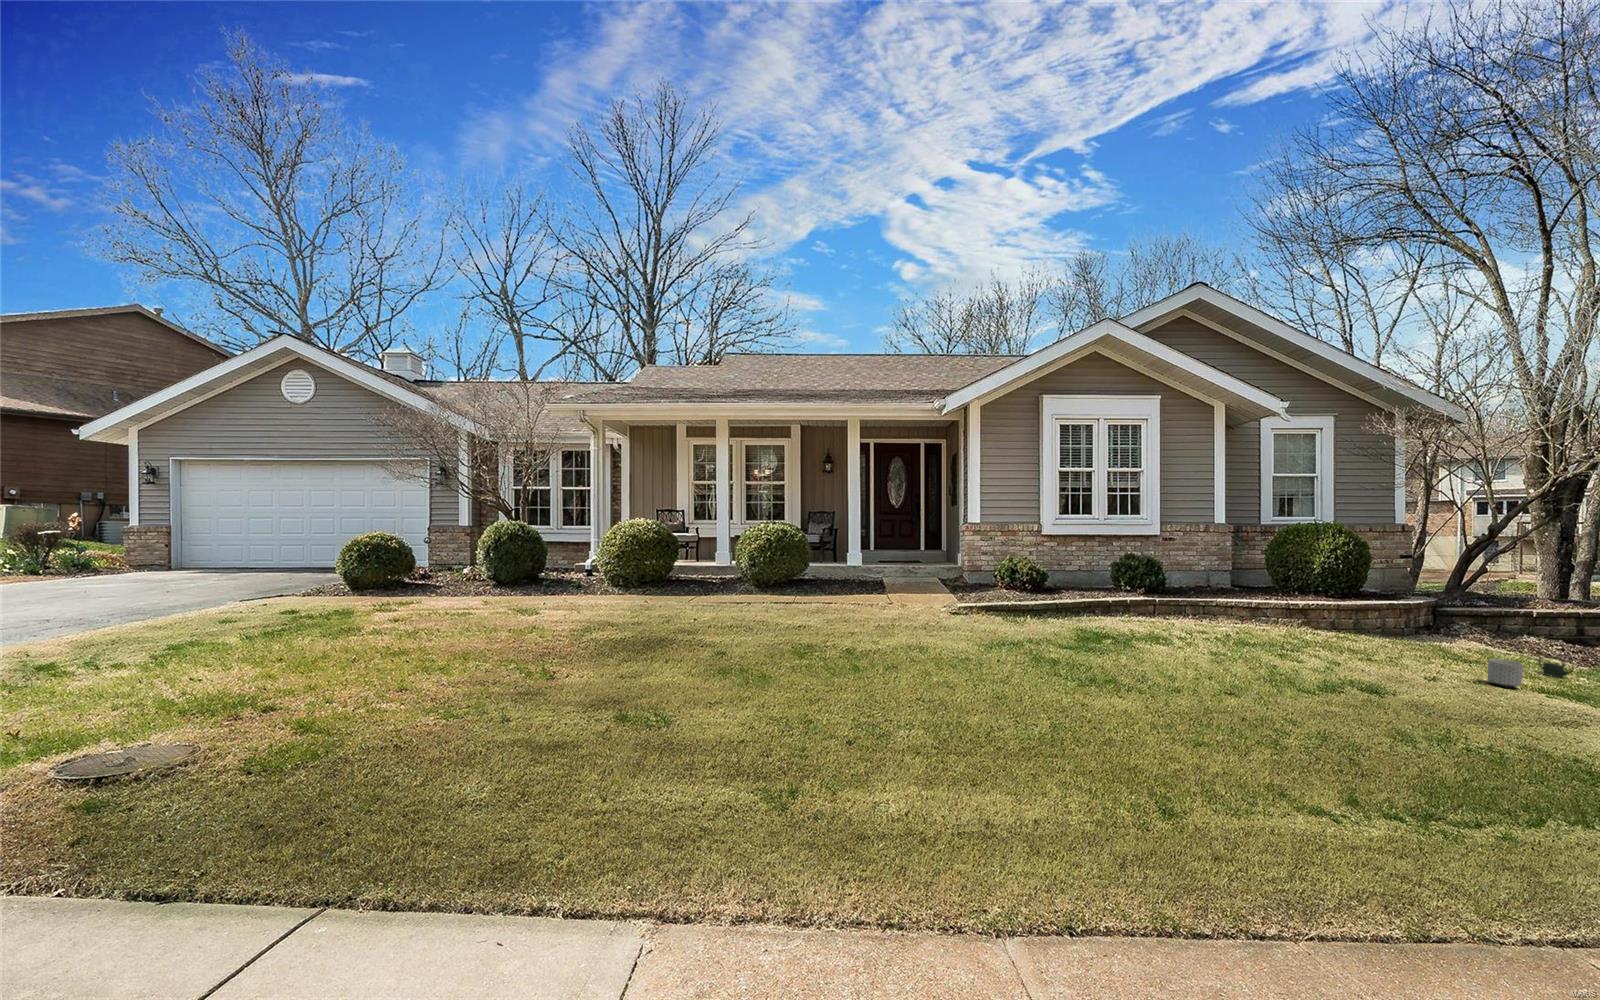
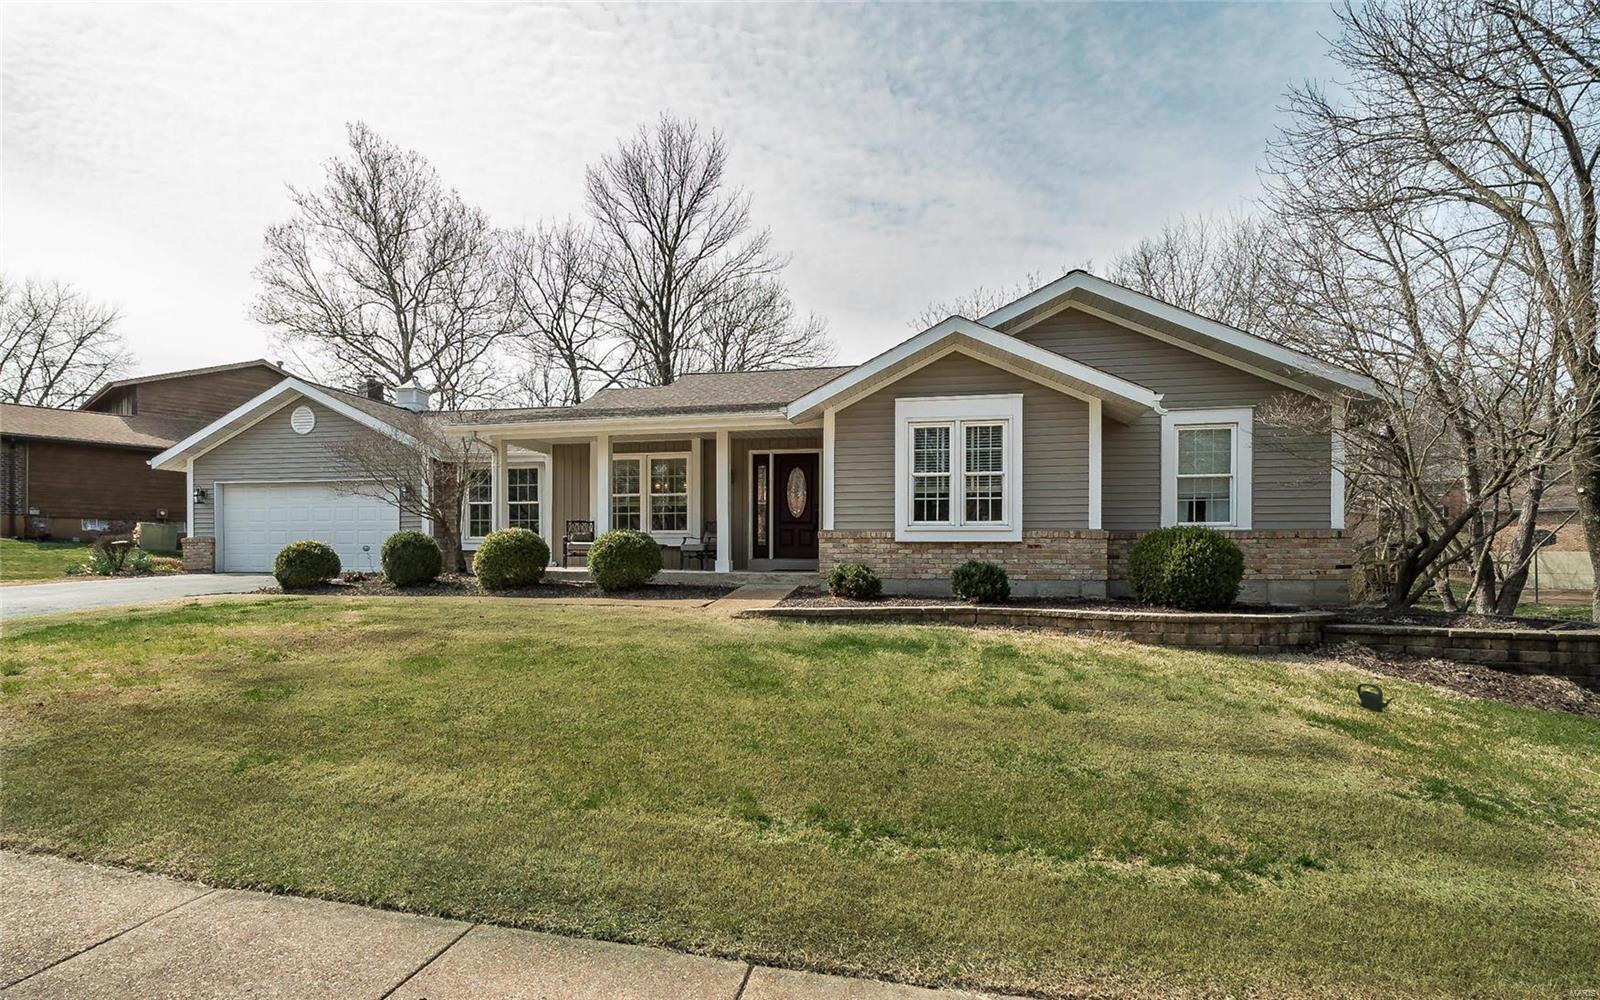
planter: present [1487,659,1523,688] -> none [1240,684,1277,720]

